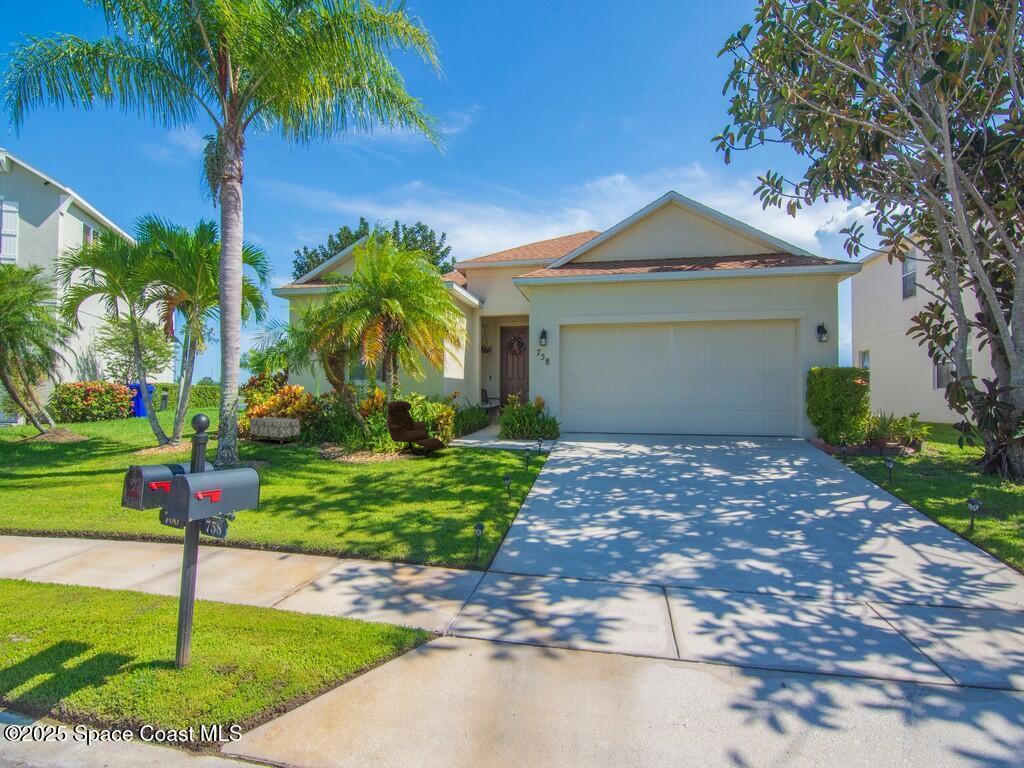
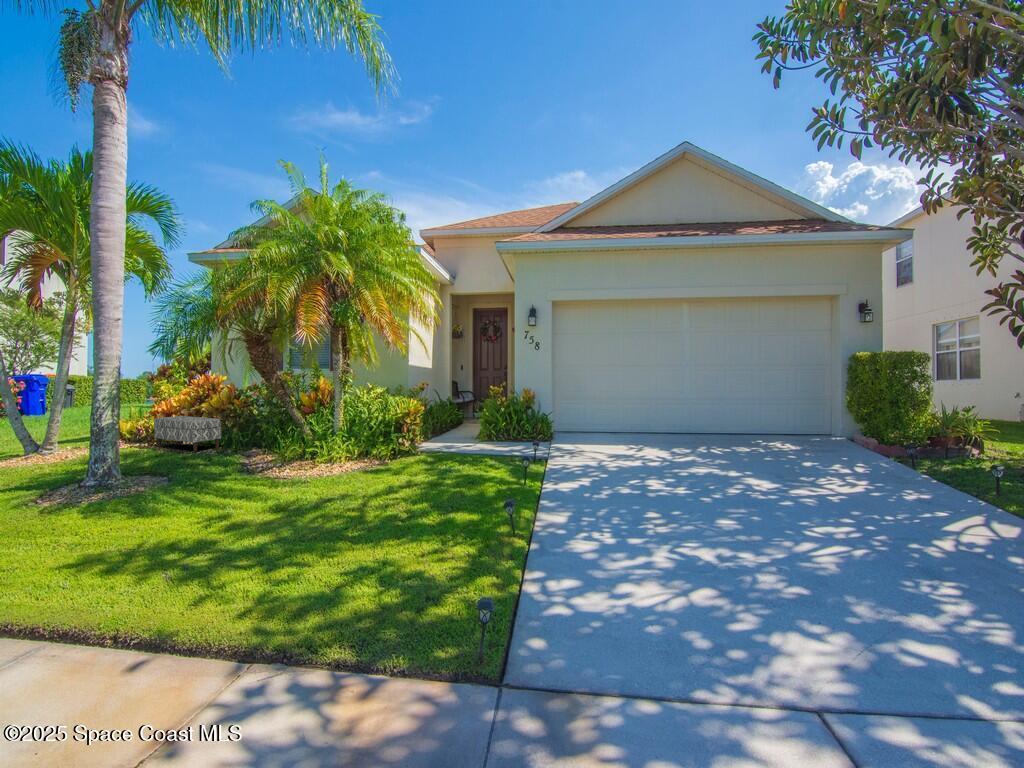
lounge chair: present [387,401,444,457] -> none [334,395,410,469]

